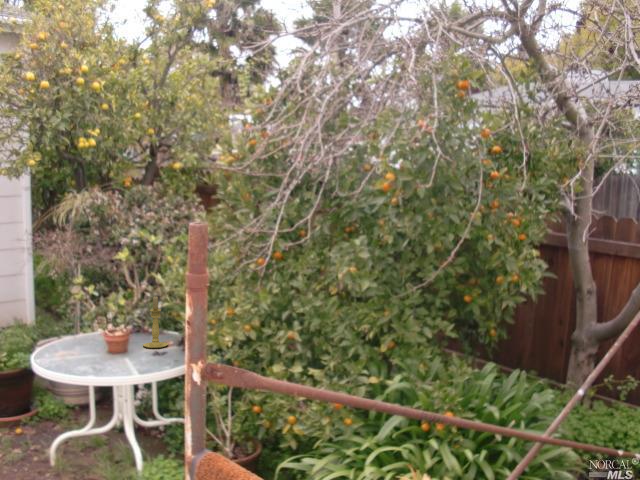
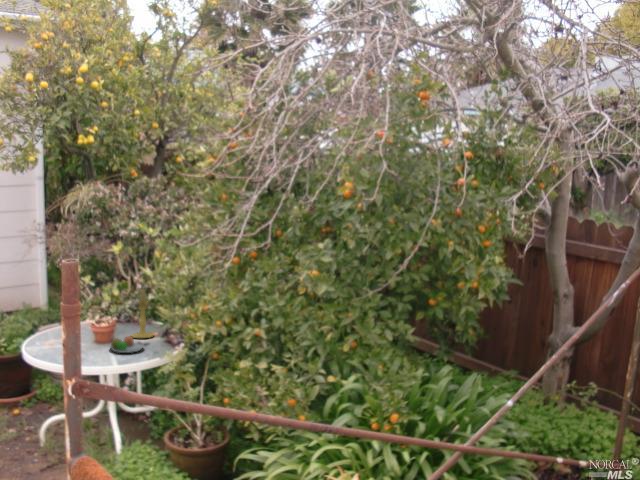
fruit bowl: none [125,345,162,363] -> present [110,336,143,353]

